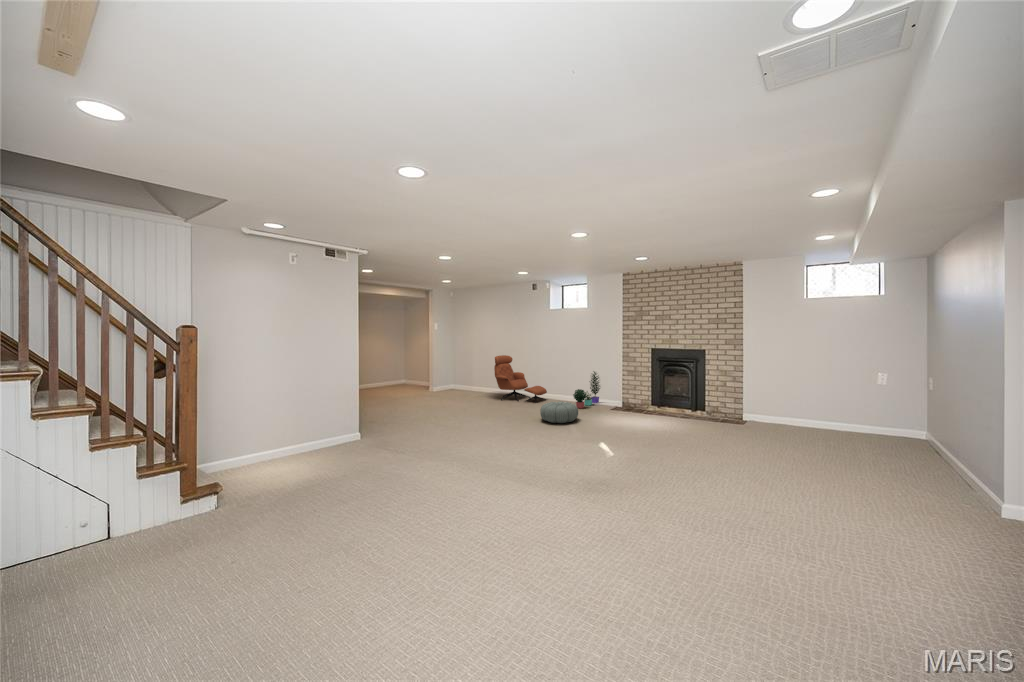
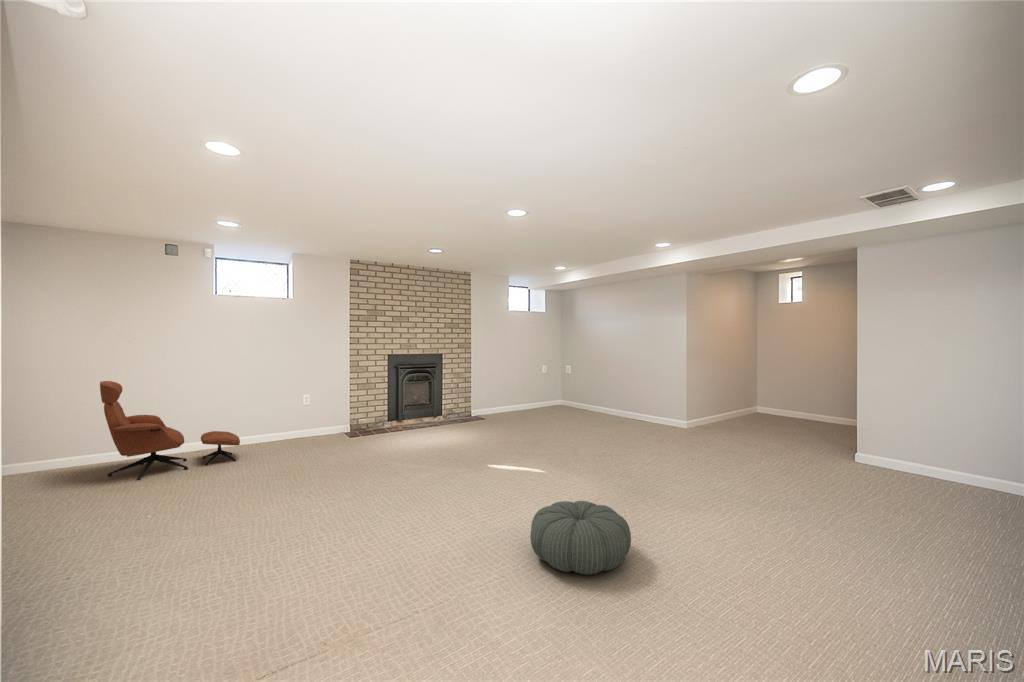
potted plant: present [573,372,600,408] -> none [307,390,340,446]
pouf: present [540,402,578,423] -> present [531,501,631,575]

